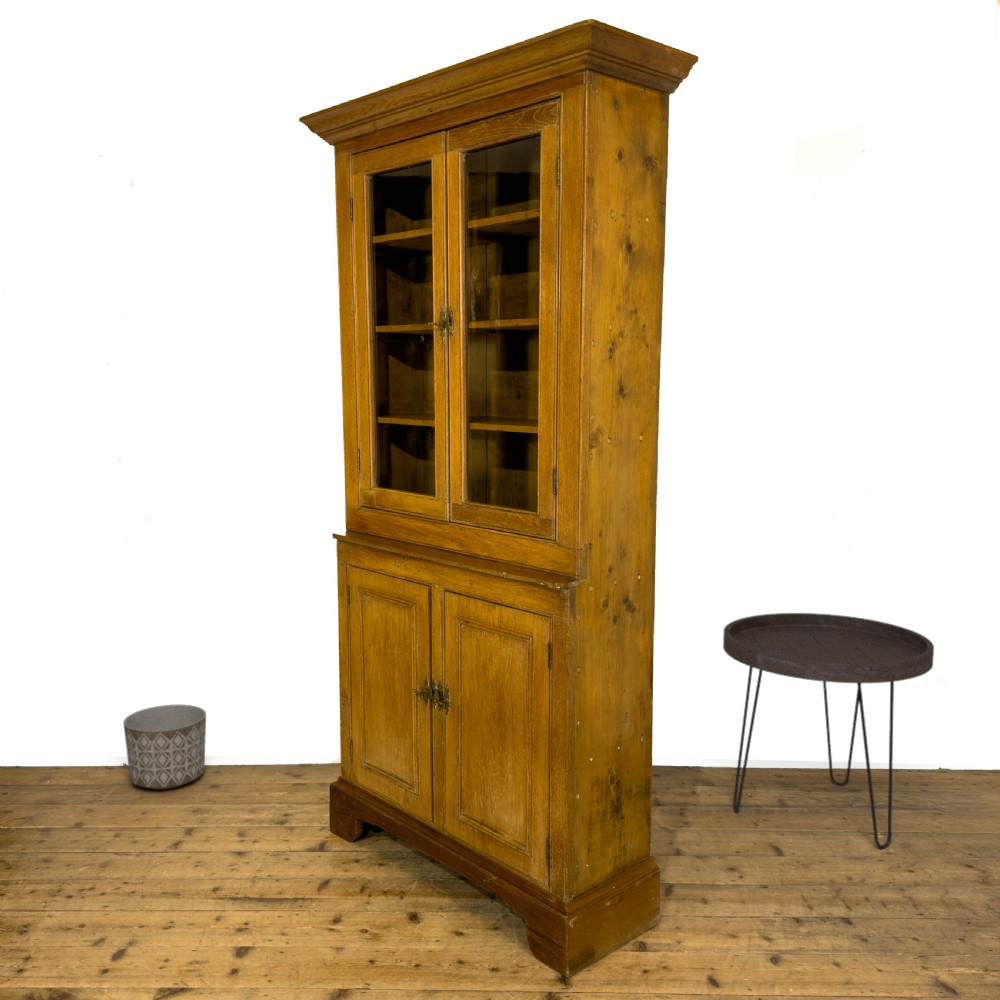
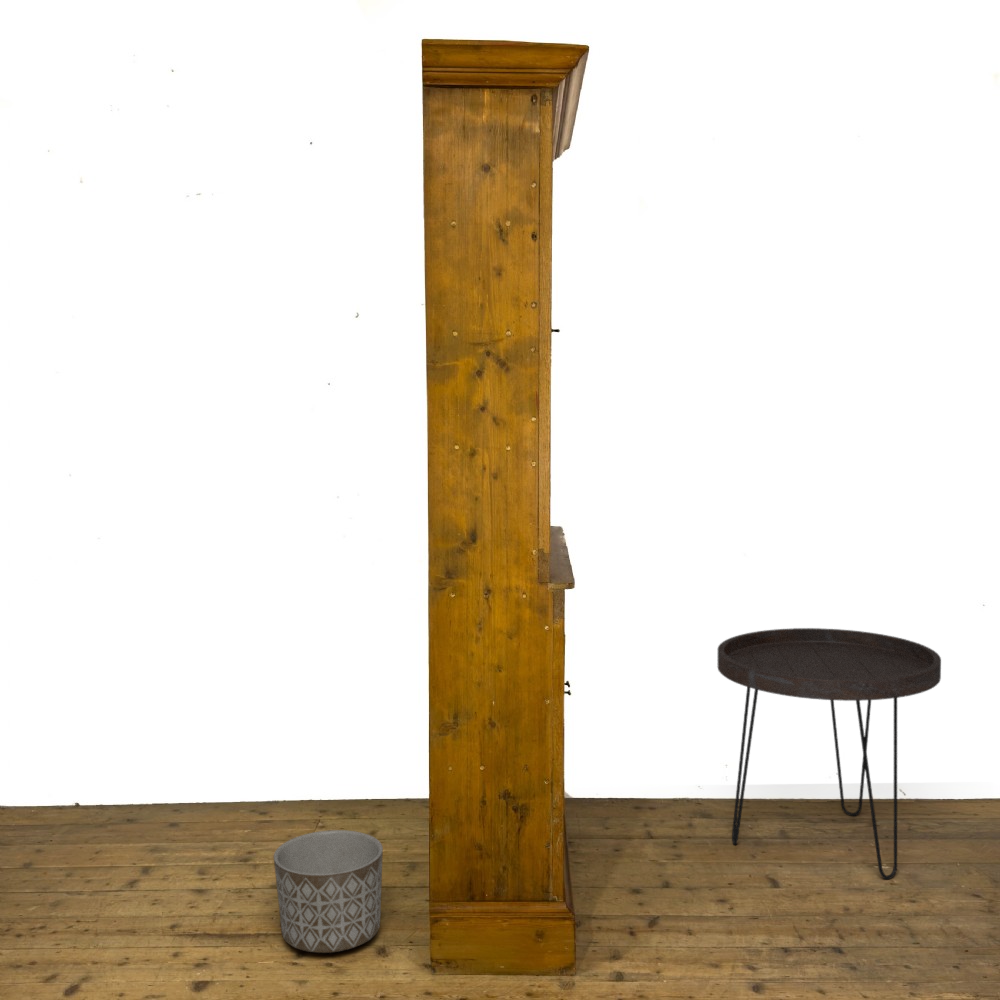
planter: present [123,704,206,789] -> present [274,830,383,953]

